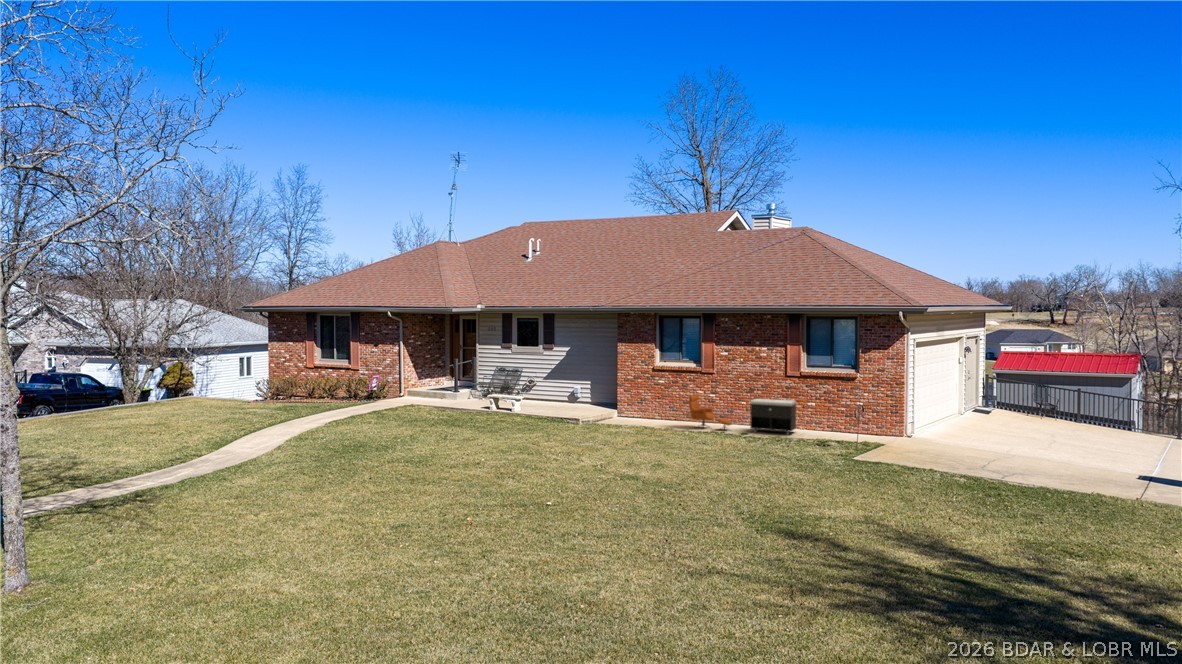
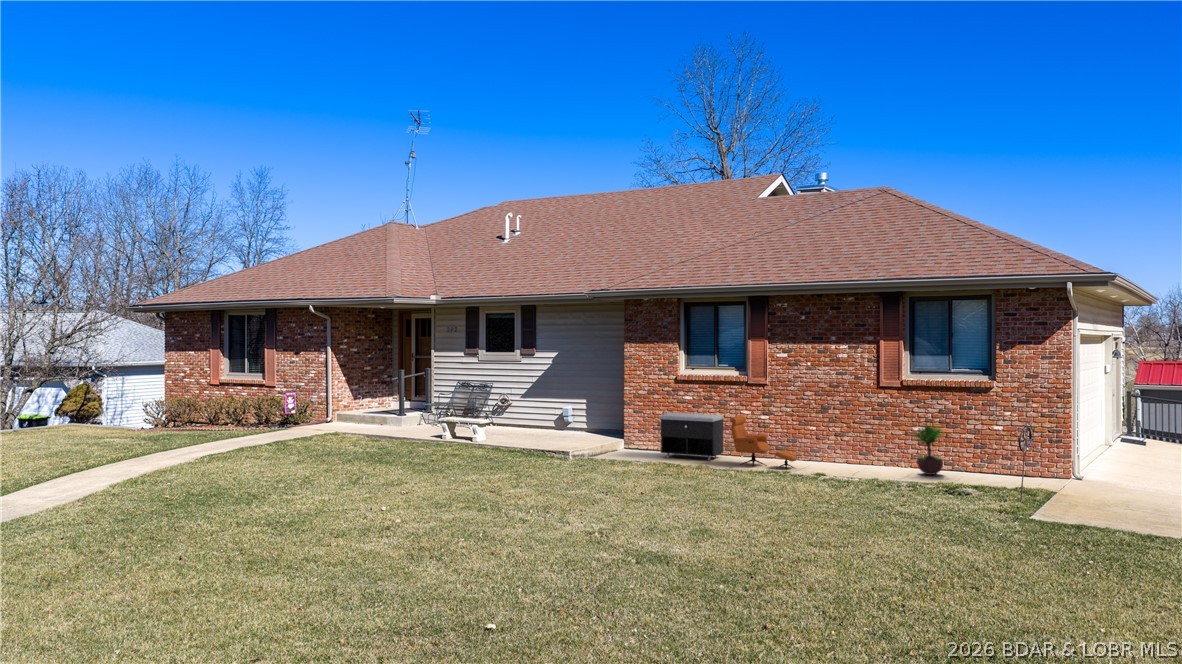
potted tree: none [805,398,827,435] -> present [913,425,943,475]
storage bench: present [750,399,796,434] -> present [660,413,723,460]

